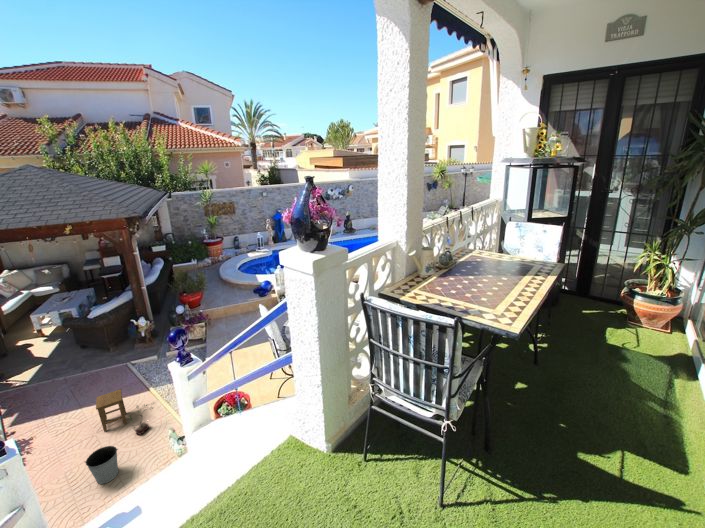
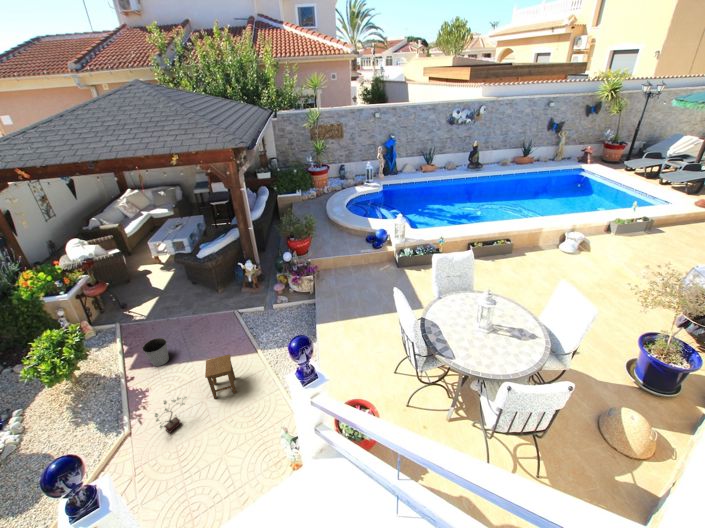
potted plant: present [130,405,153,435] -> present [155,397,186,433]
bucket: present [85,446,118,484] -> present [142,338,169,366]

